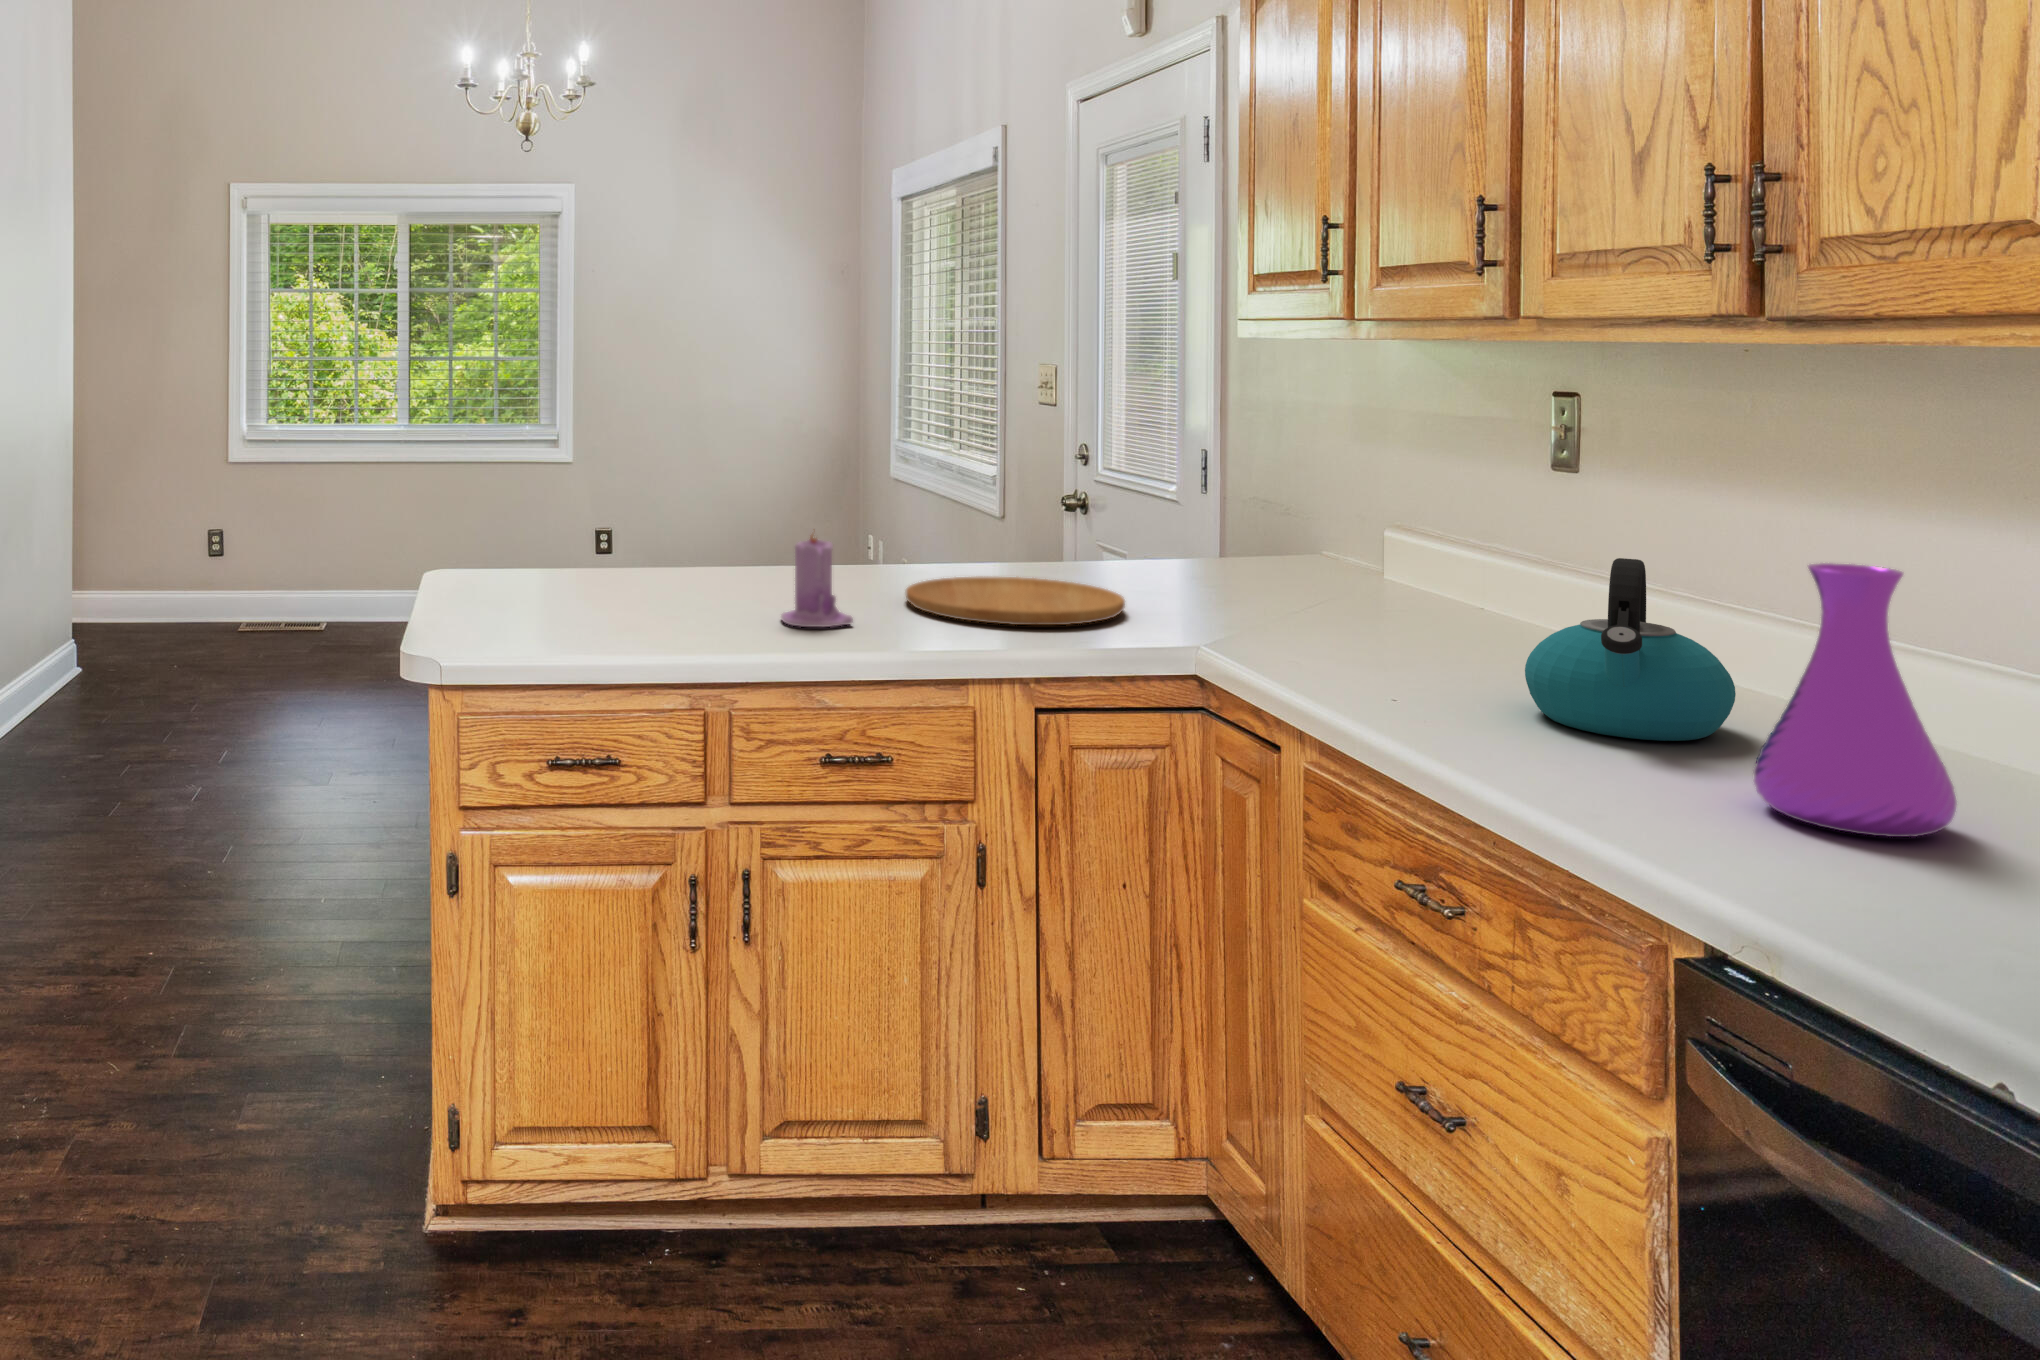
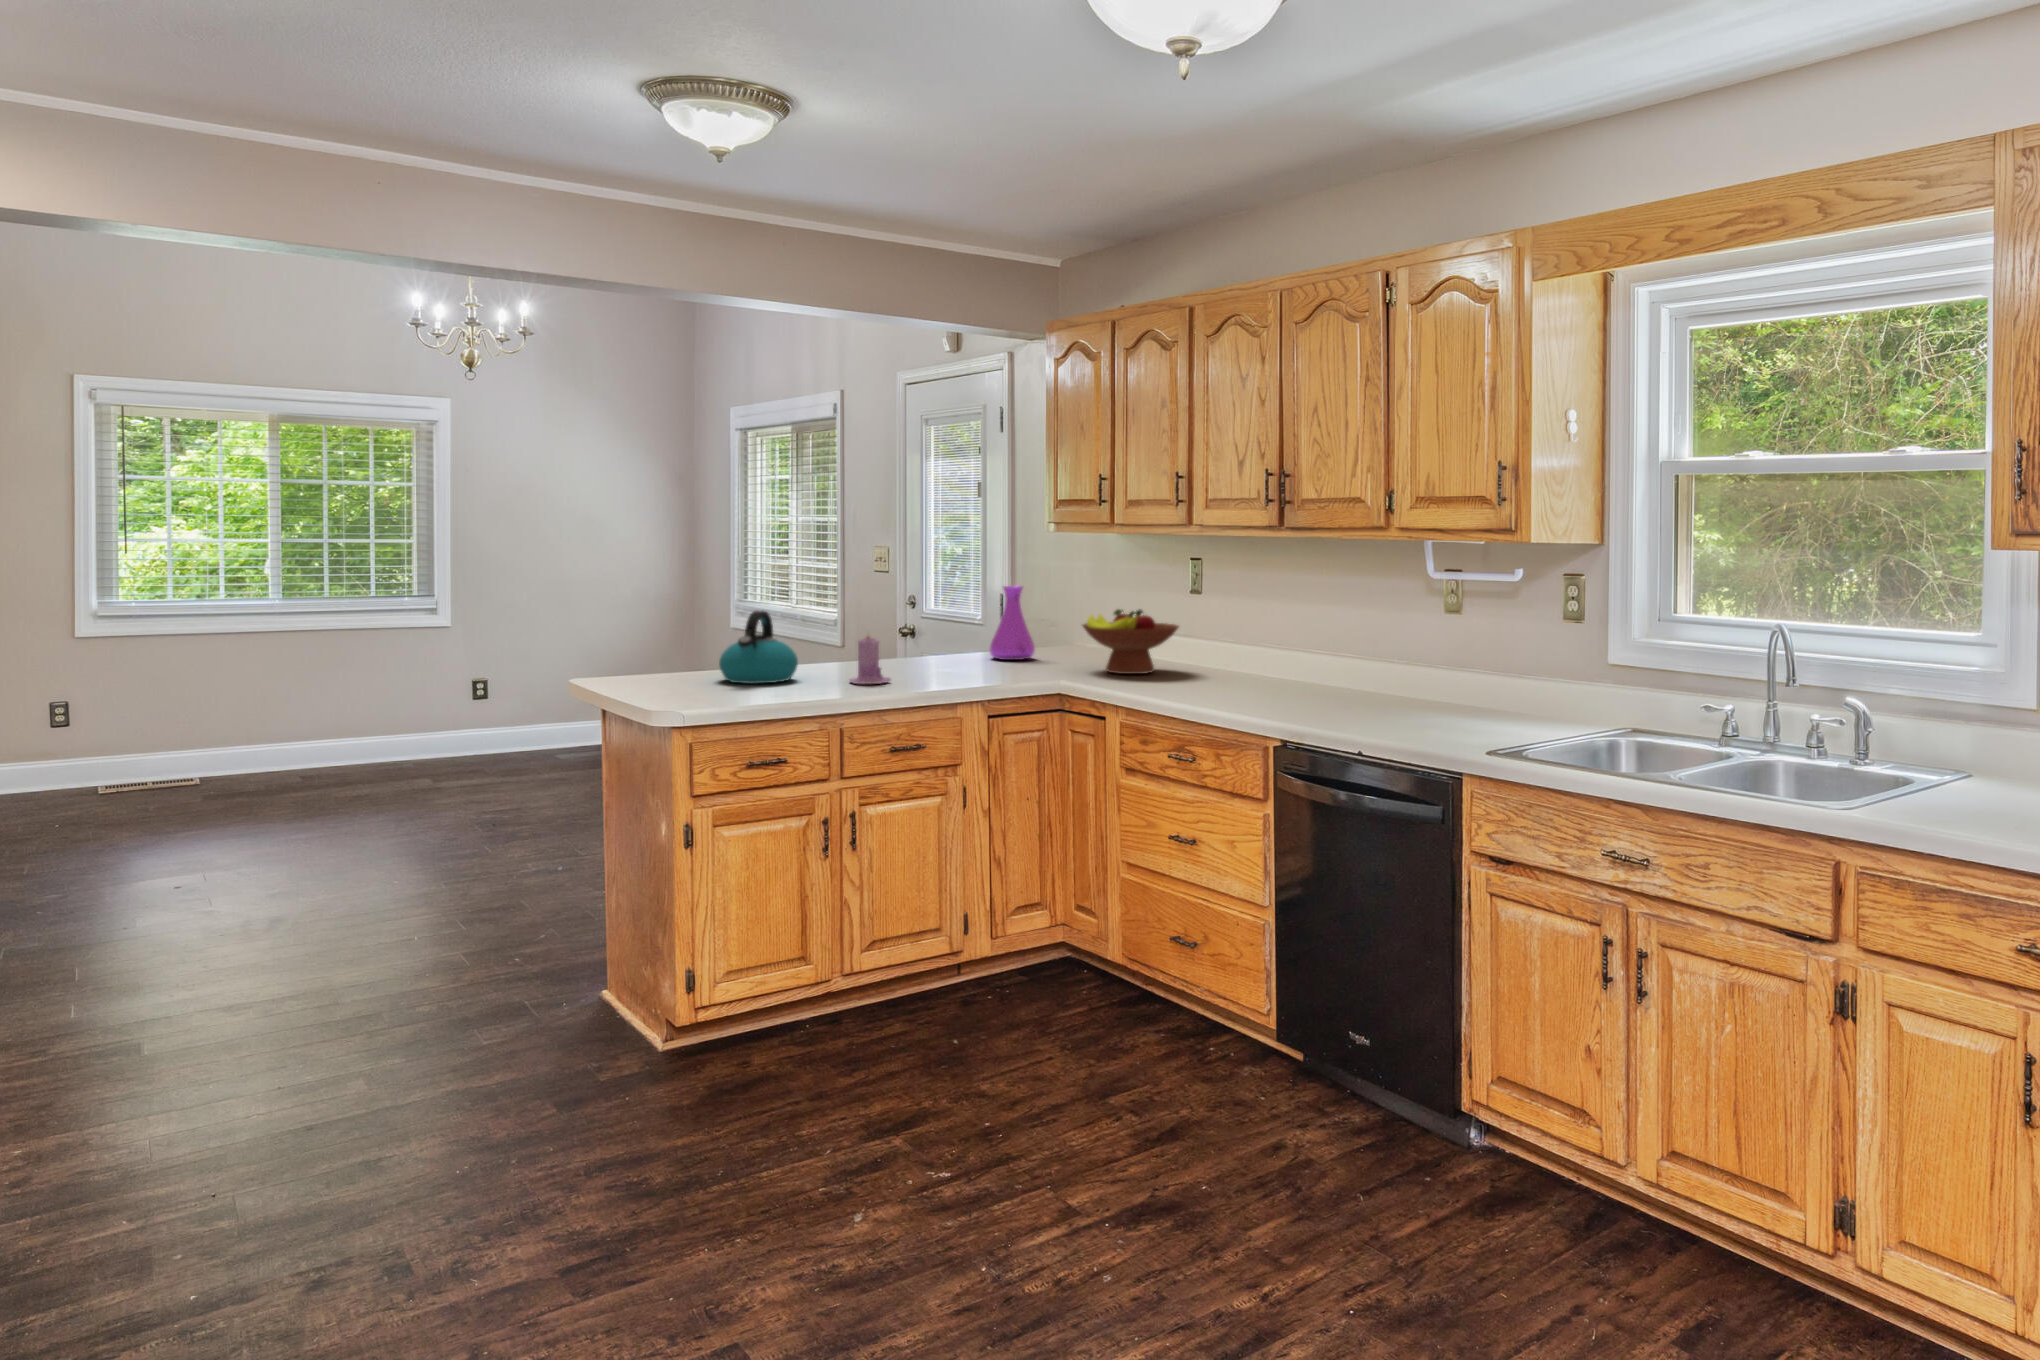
fruit bowl: none [1266,502,1508,649] -> present [1083,609,1179,674]
kettle: present [1525,558,1736,741] -> present [719,611,798,684]
vase: present [1754,563,1957,837] -> present [990,586,1035,660]
cutting board: present [906,577,1125,625] -> none [901,659,1016,677]

